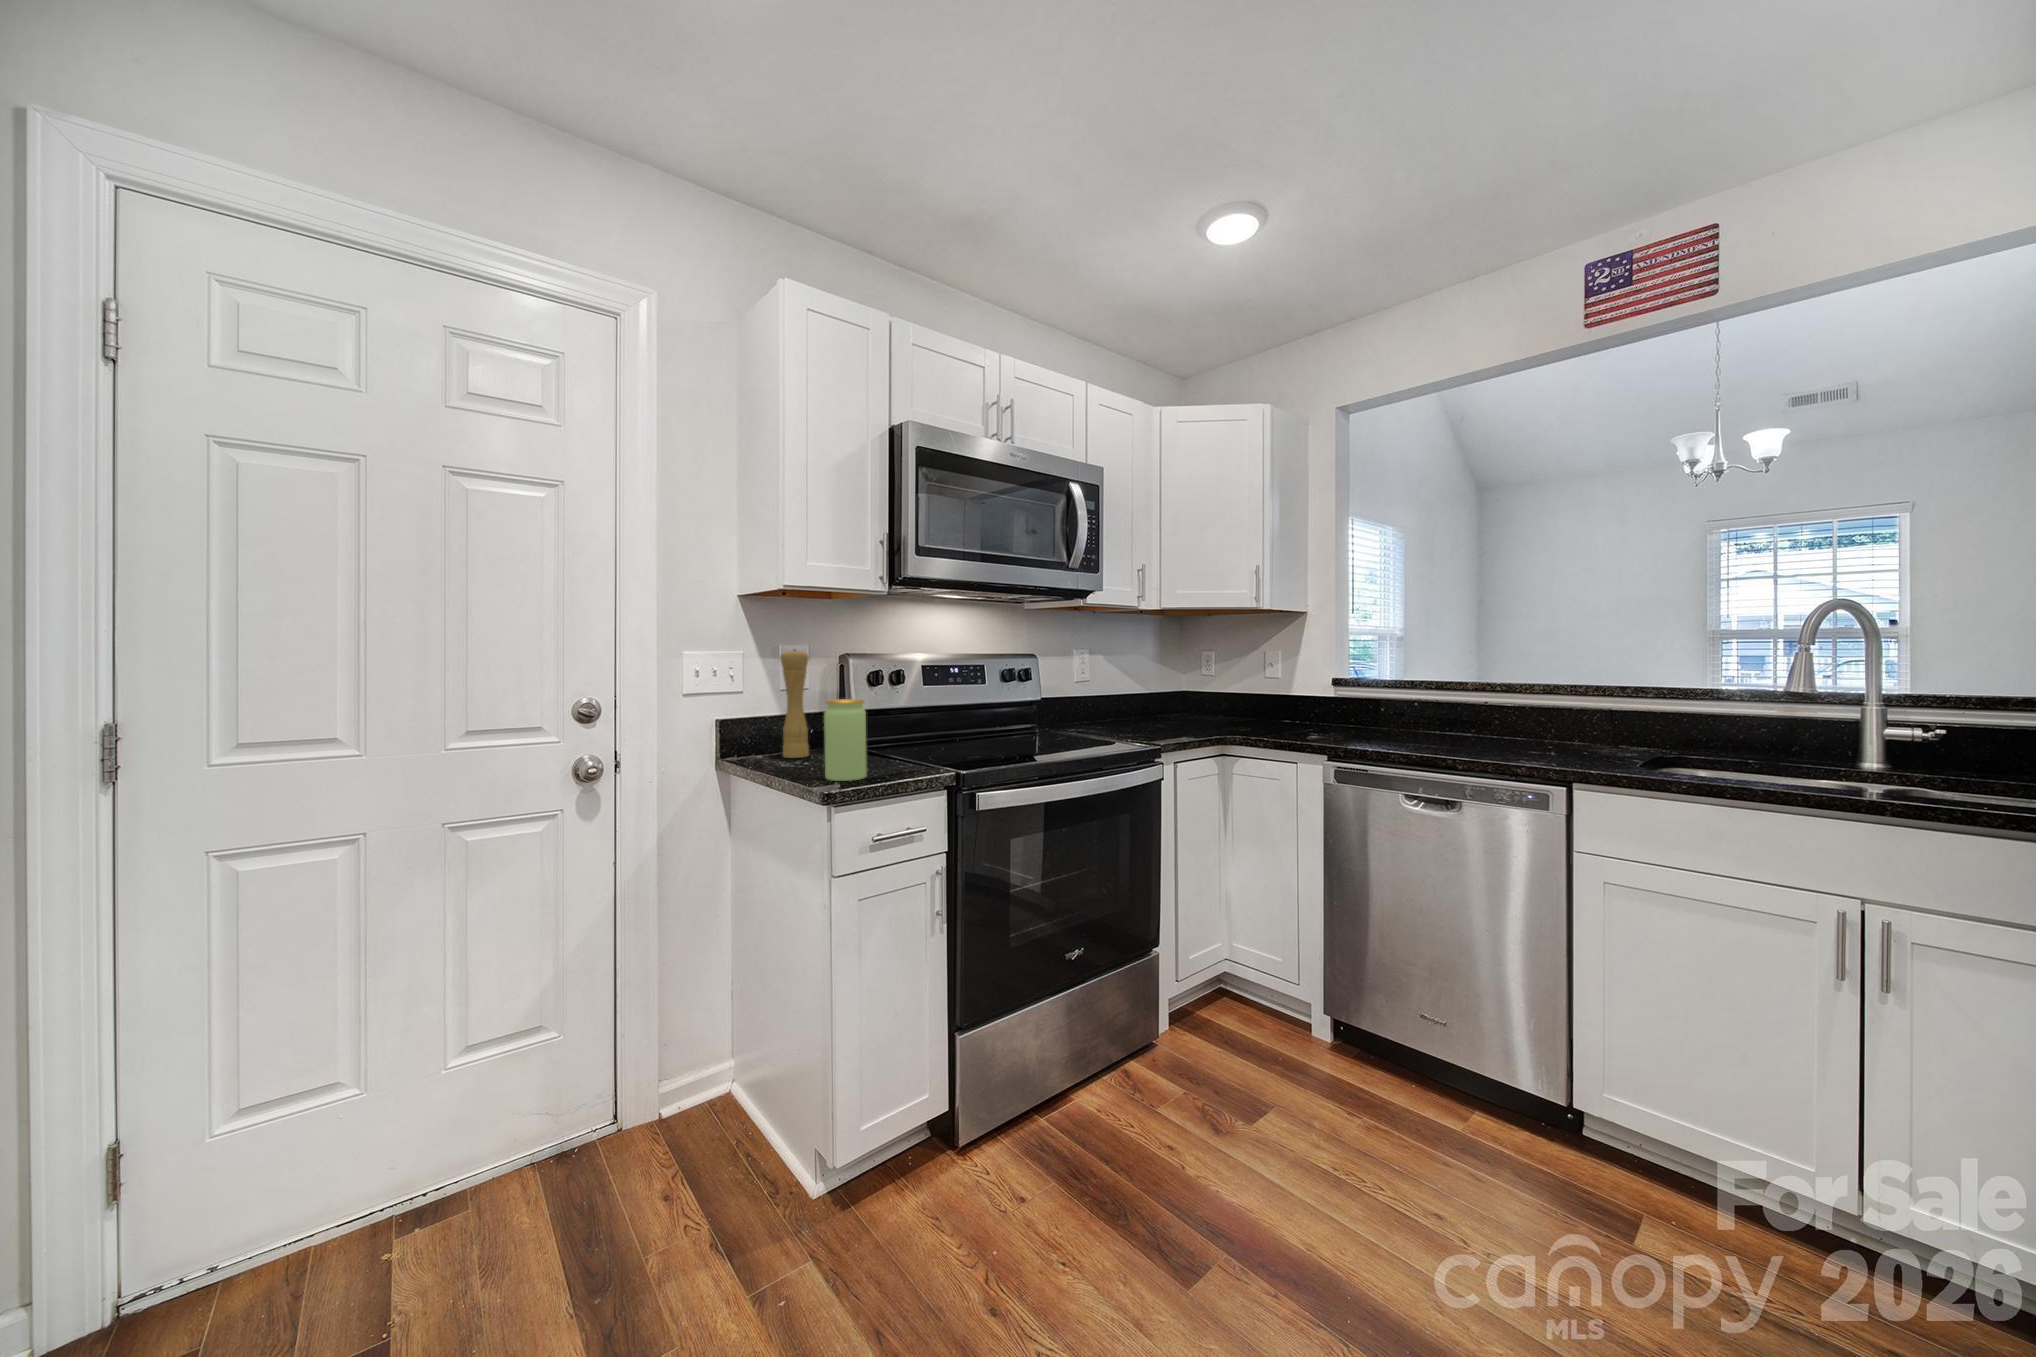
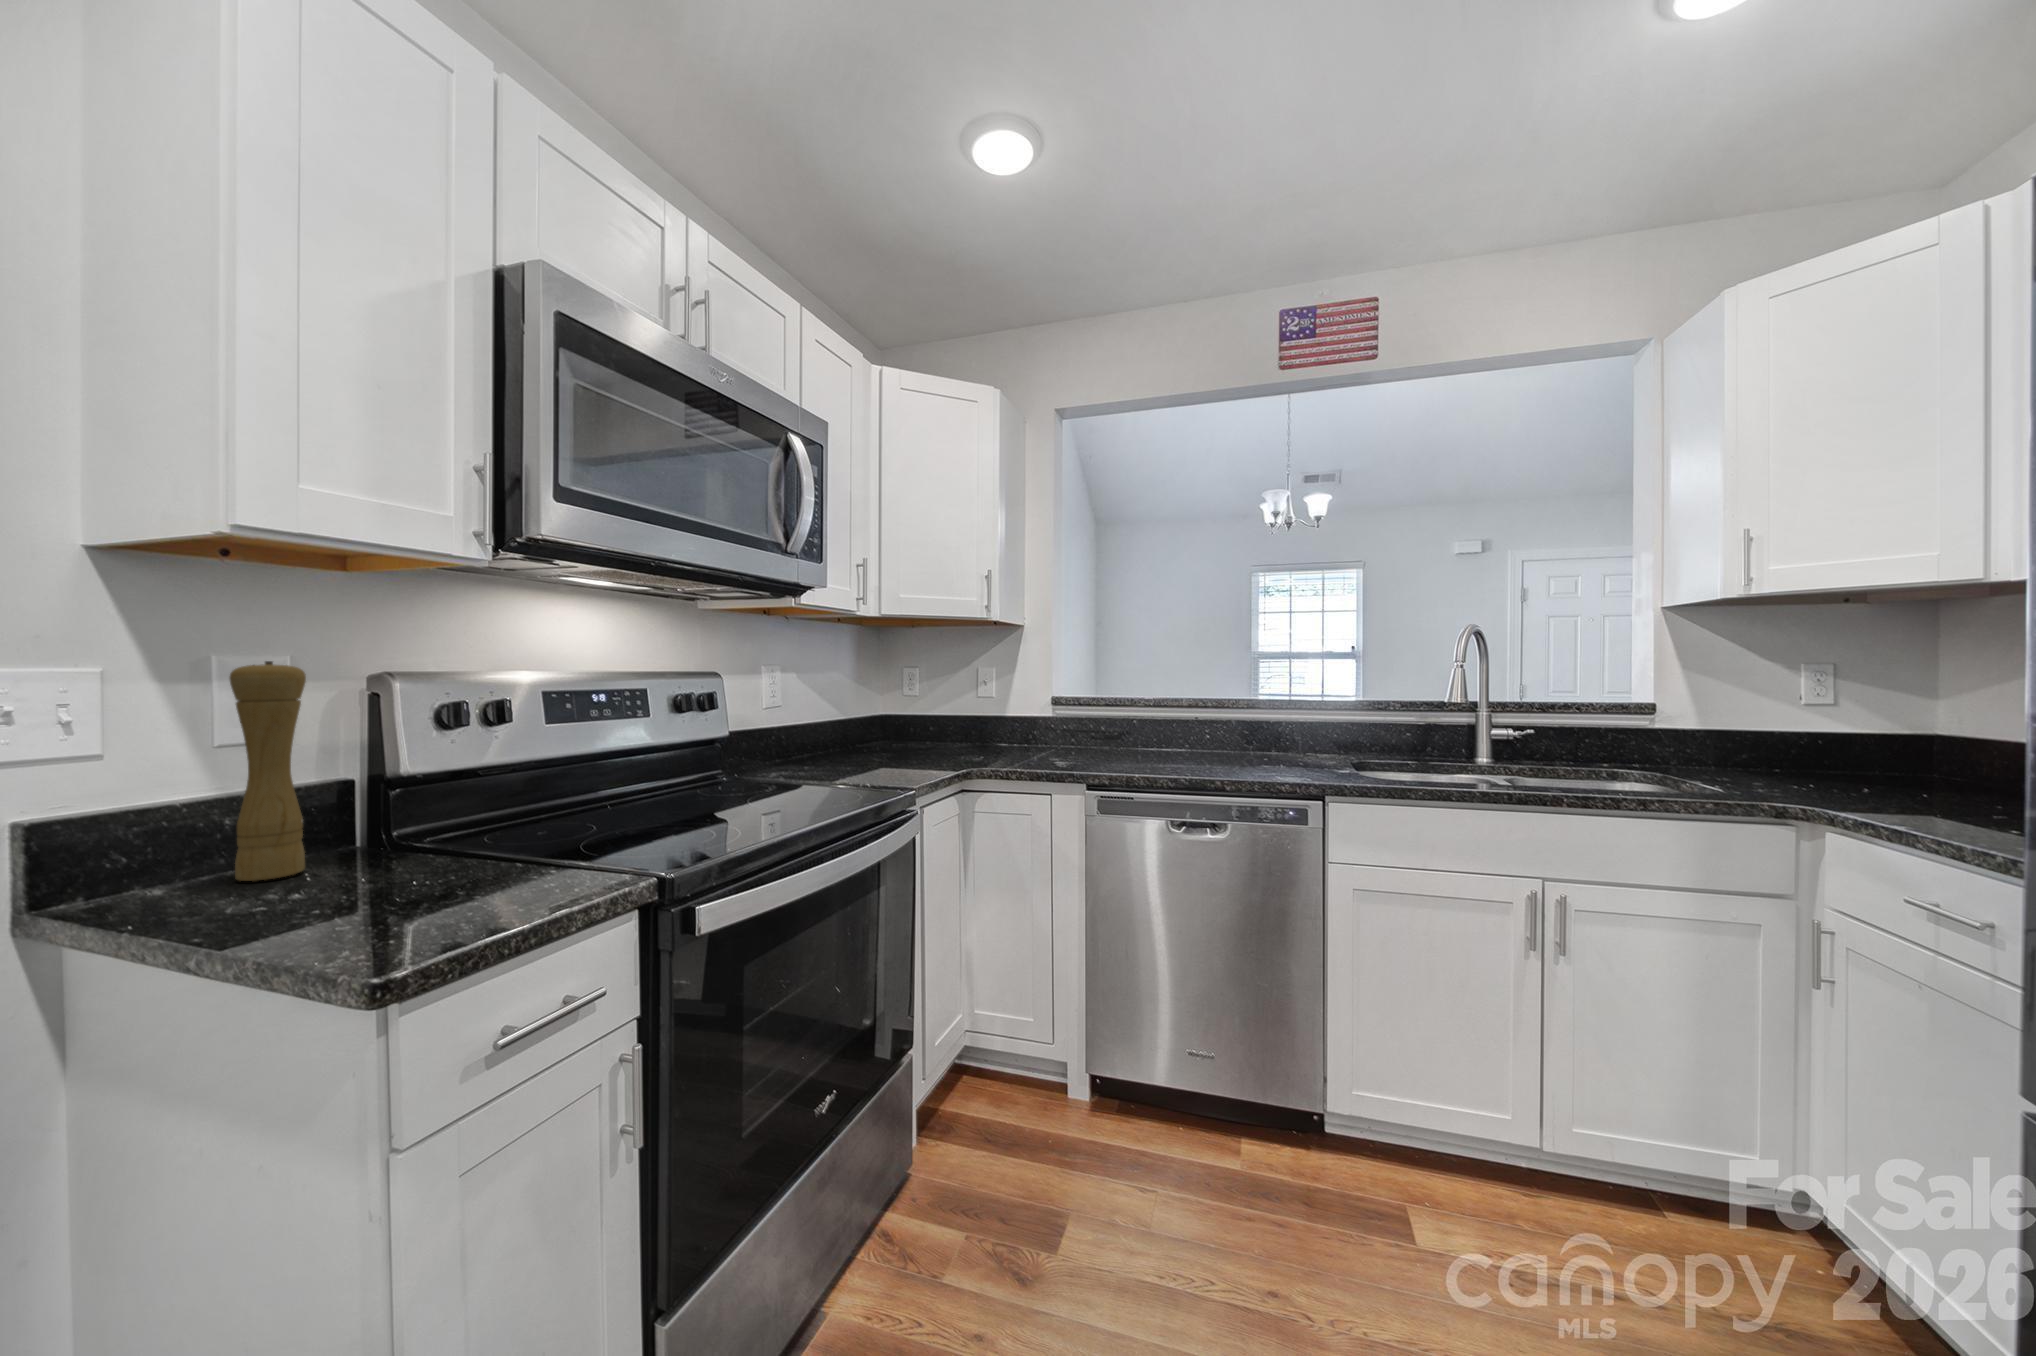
jar: present [824,699,867,781] -> none [374,760,479,935]

